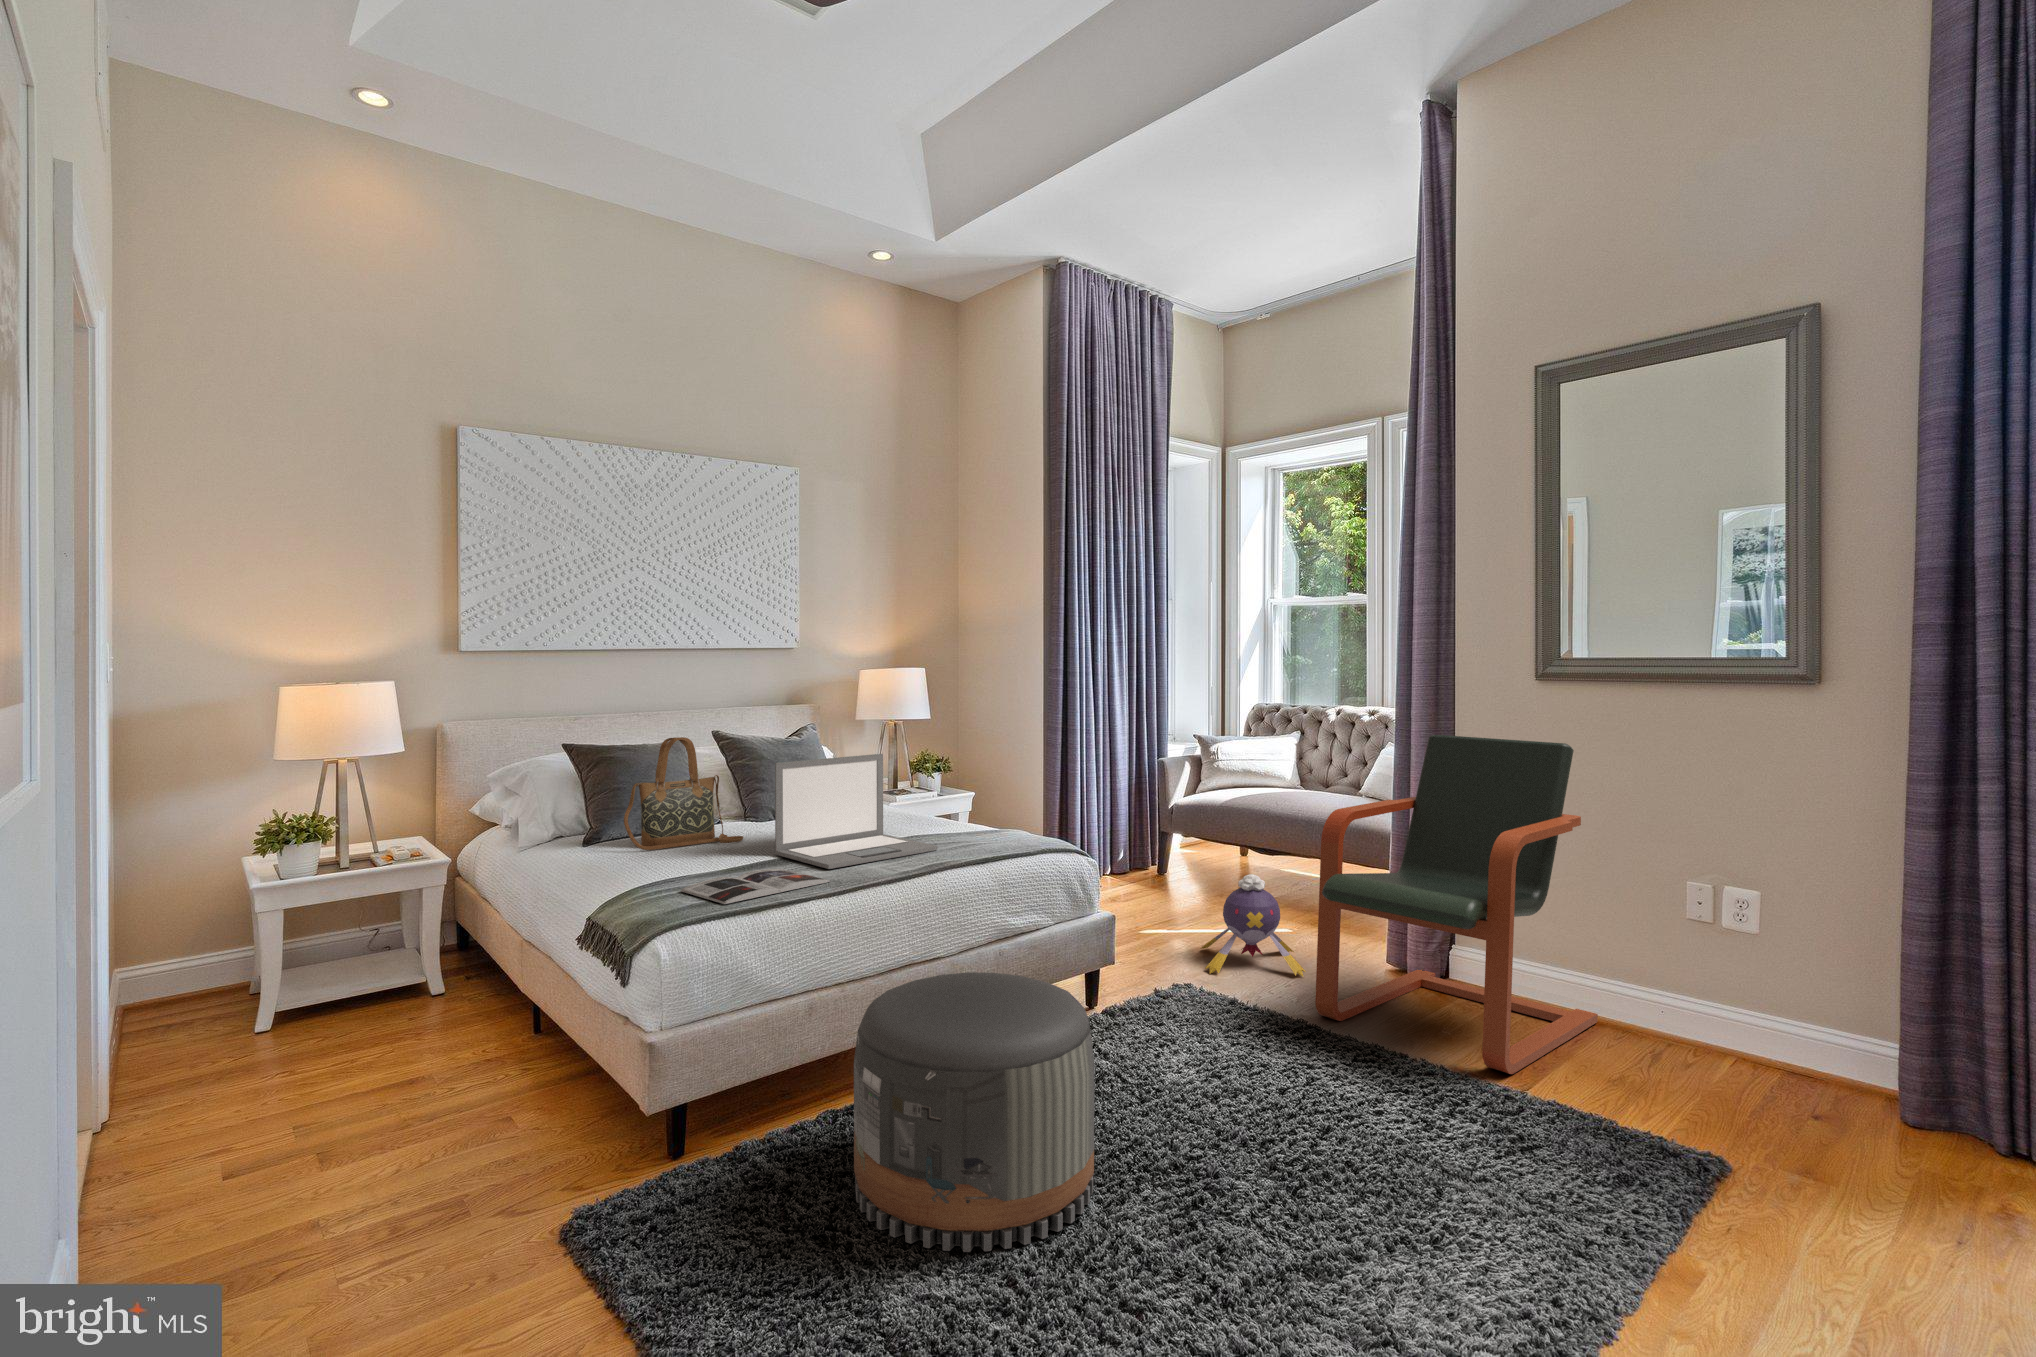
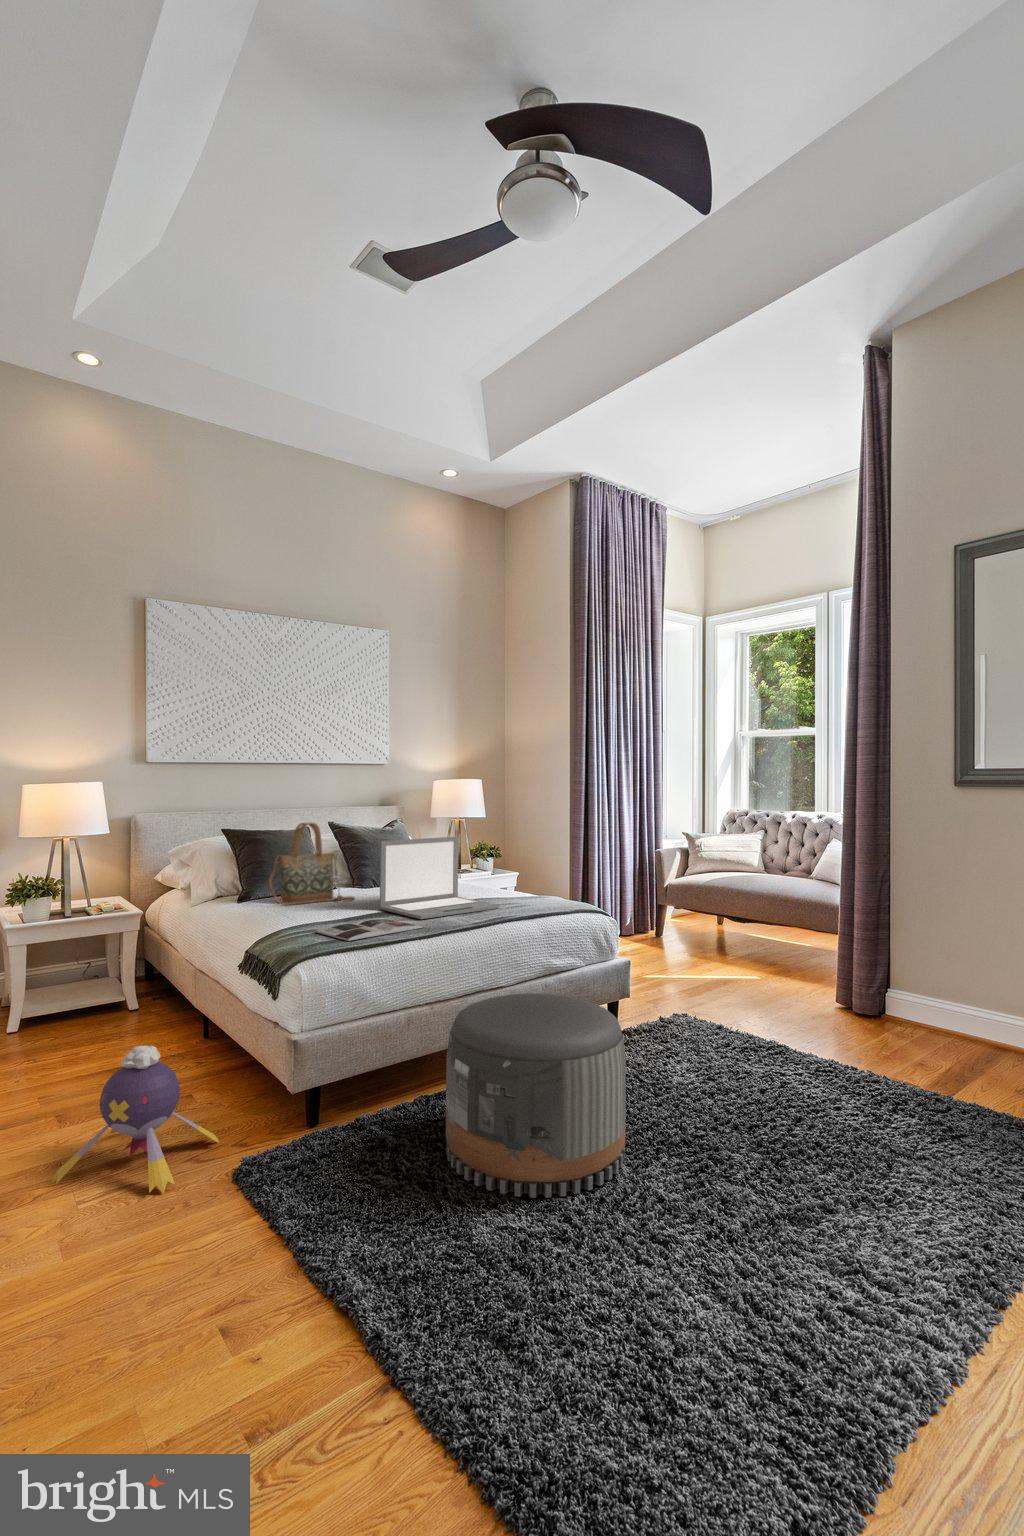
armchair: present [1315,735,1598,1074] -> none [786,827,1006,1084]
plush toy: present [1200,874,1306,976] -> present [51,1046,219,1193]

